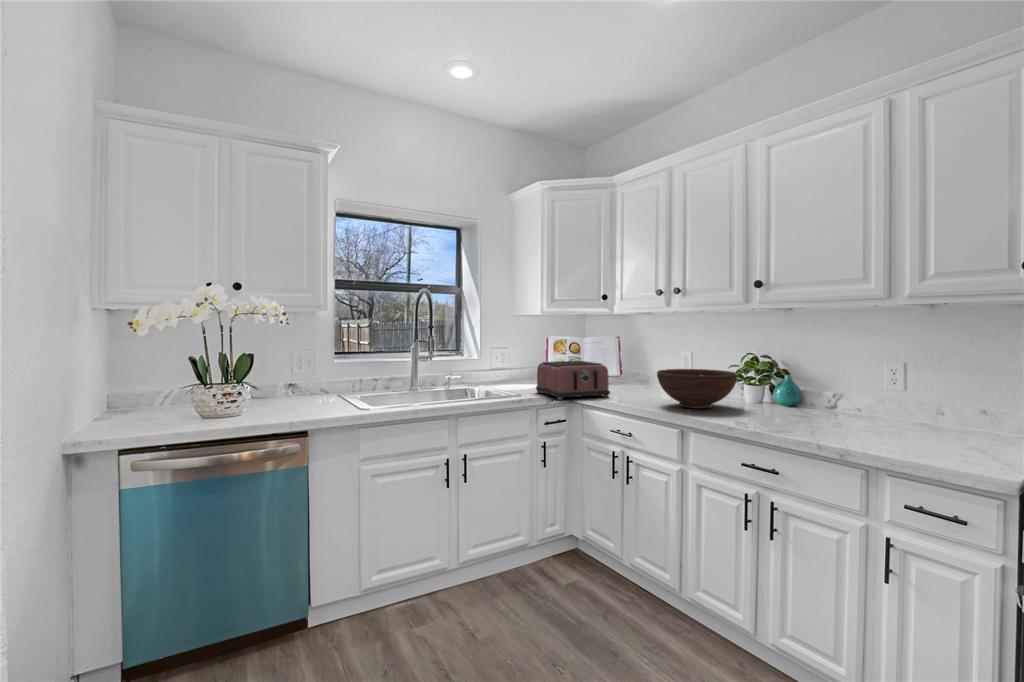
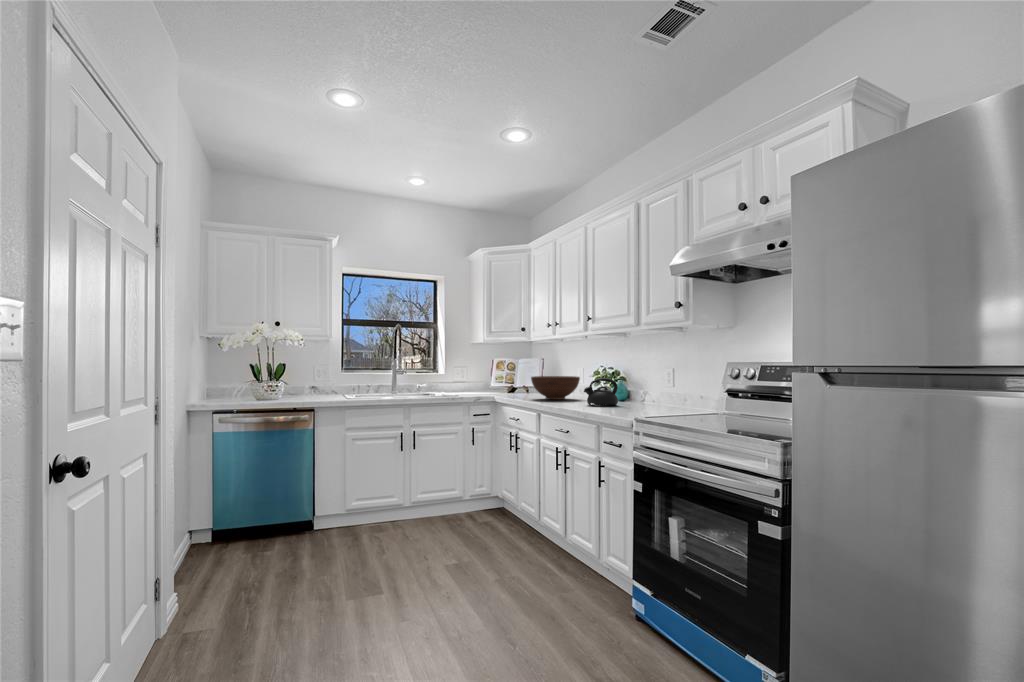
toaster: present [536,361,610,400] -> none [471,373,514,397]
teapot: none [798,382,863,434] -> present [584,378,618,406]

